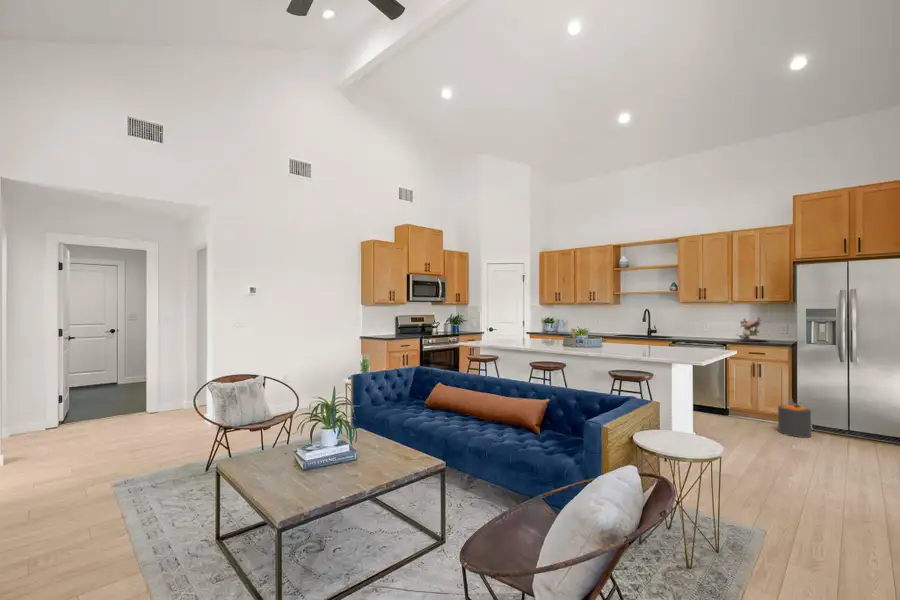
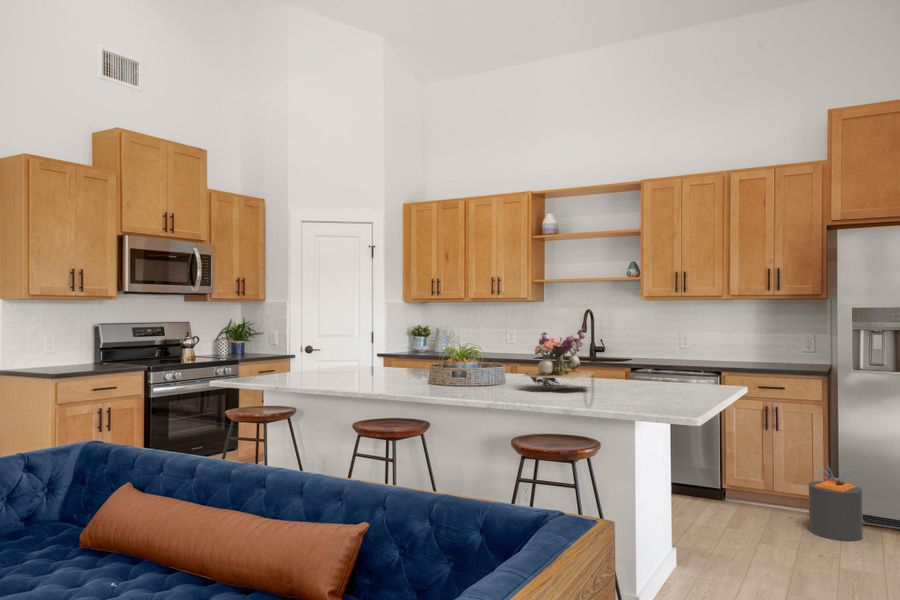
flower arrangement: present [738,318,767,340] -> present [524,328,593,388]

